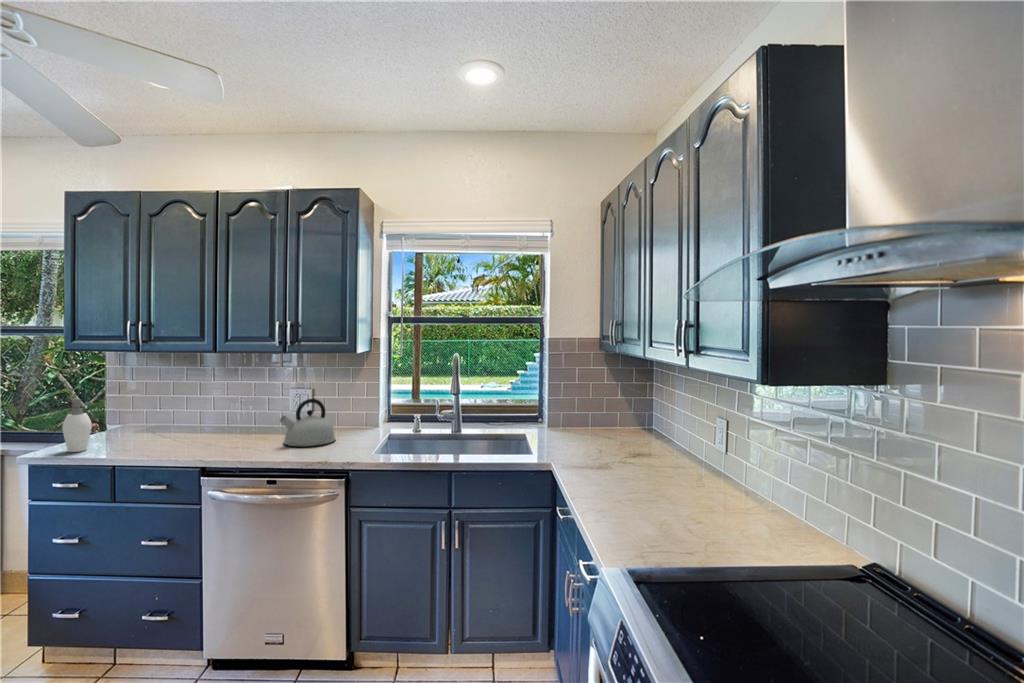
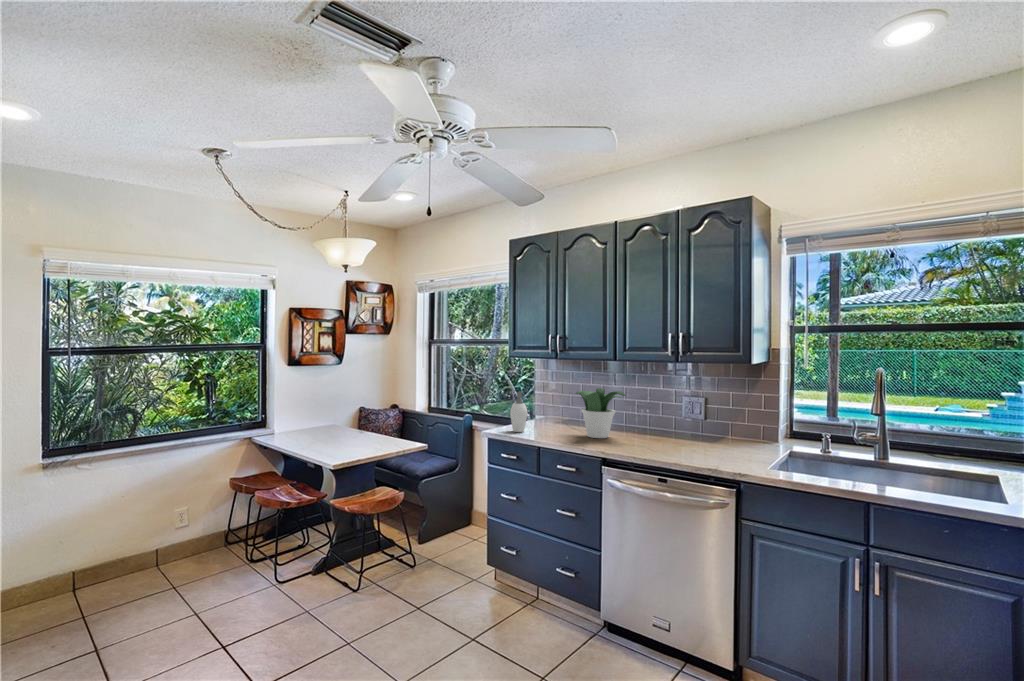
potted plant: none [164,386,230,445] -> present [576,388,626,438]
kettle: present [280,399,336,446] -> none [668,407,722,453]

